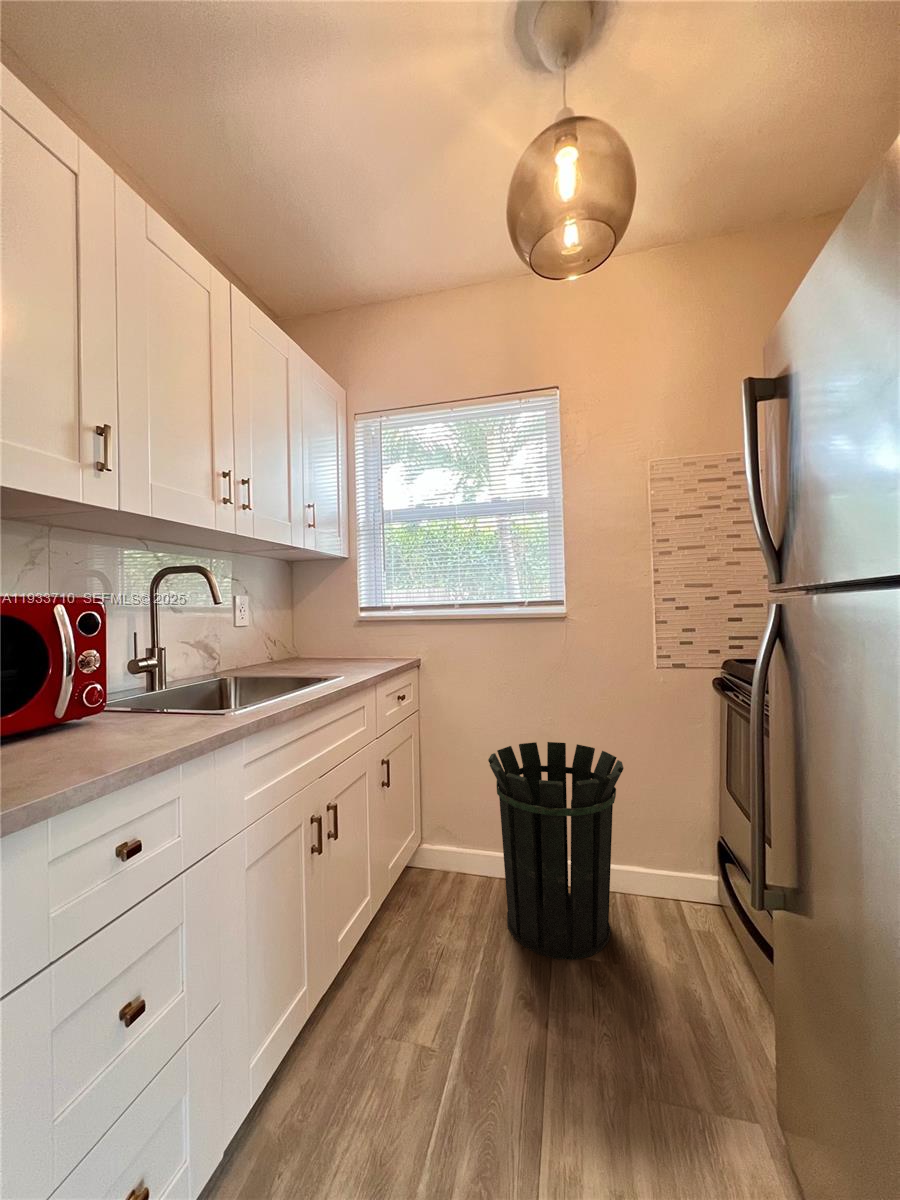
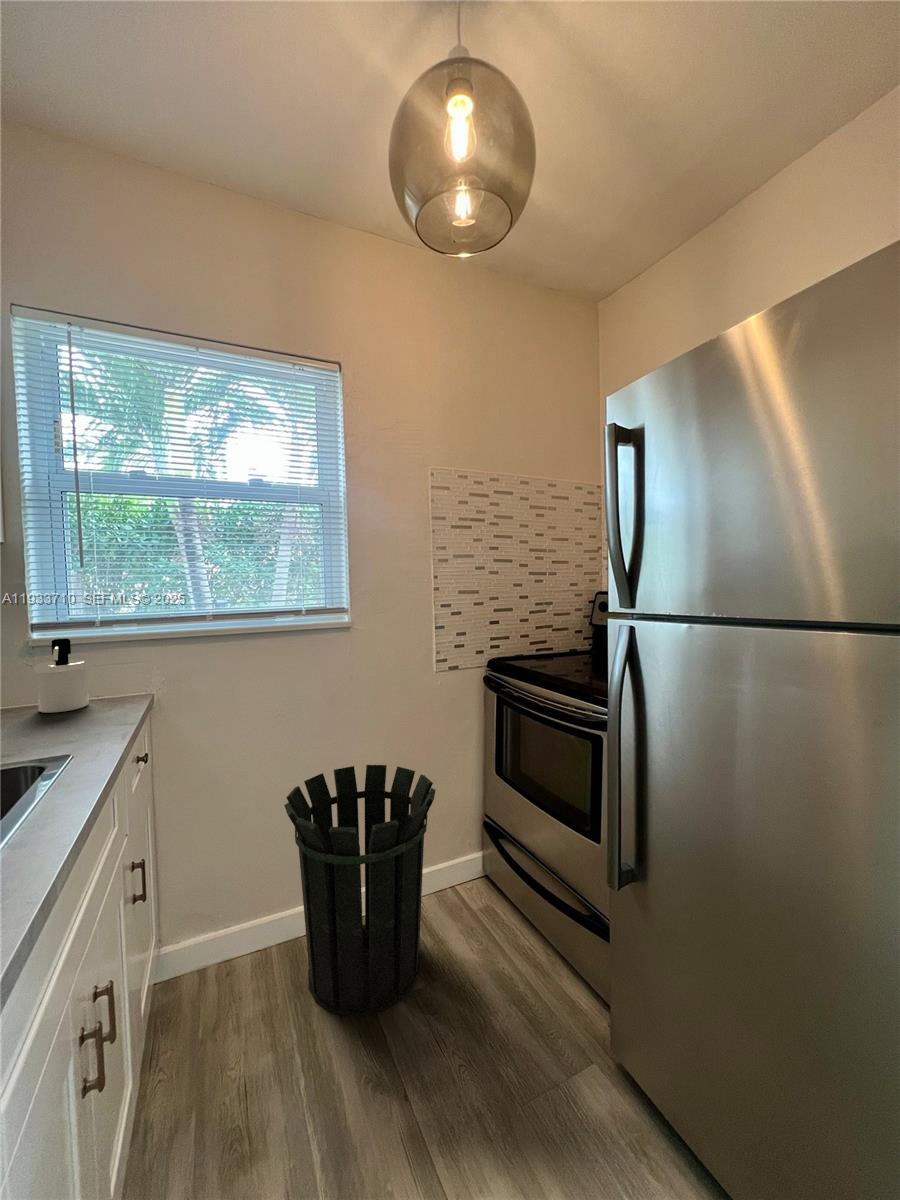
soap dispenser: none [358,616,385,661] -> present [34,639,89,713]

